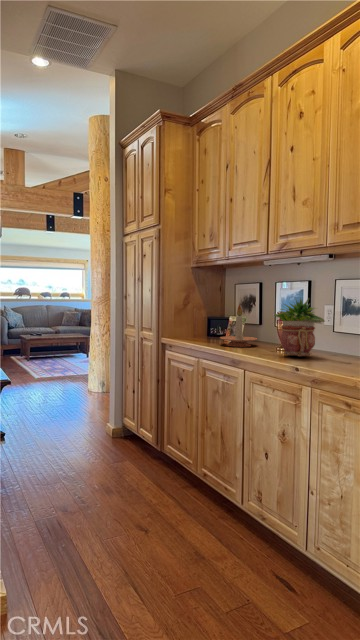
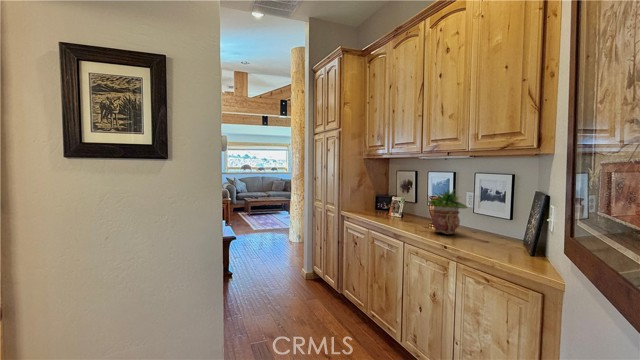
candle holder: present [220,305,257,347] -> none [384,189,413,221]

